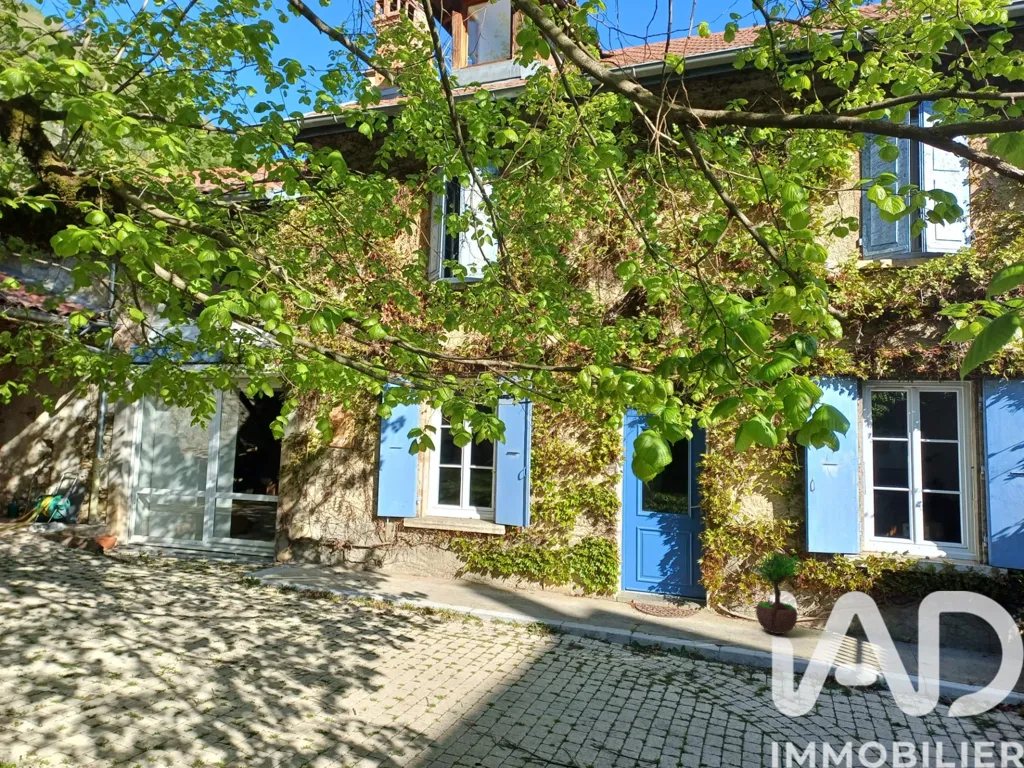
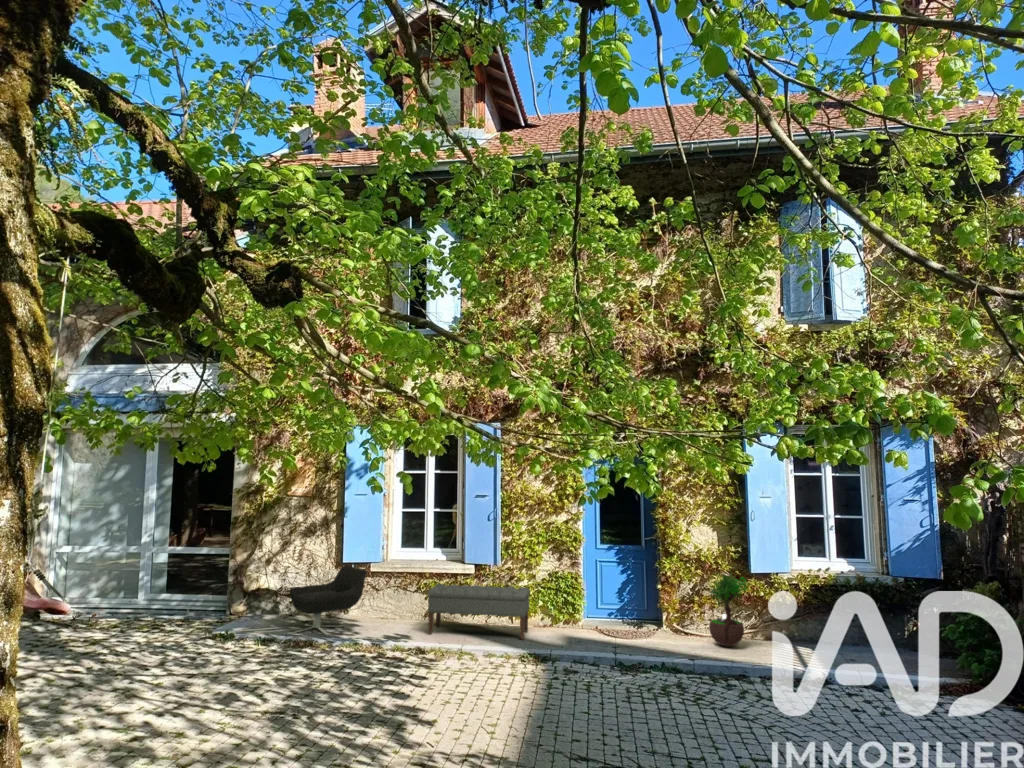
lounge chair: none [315,519,395,587] -> present [288,565,367,635]
bench: none [450,543,560,607] -> present [428,584,530,640]

